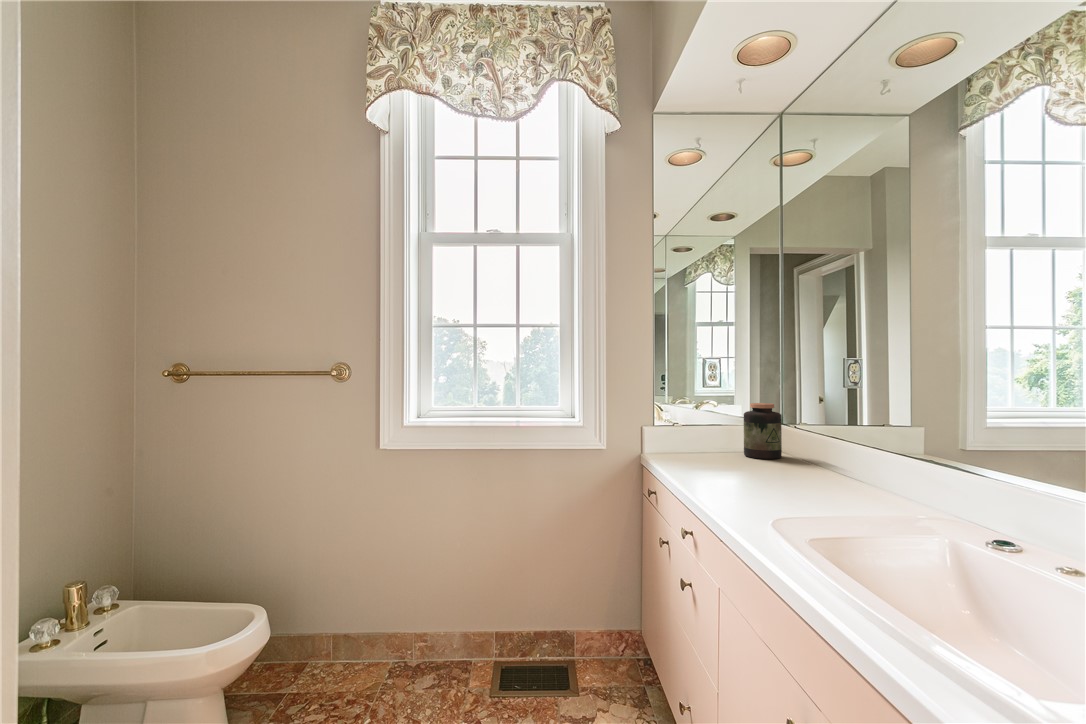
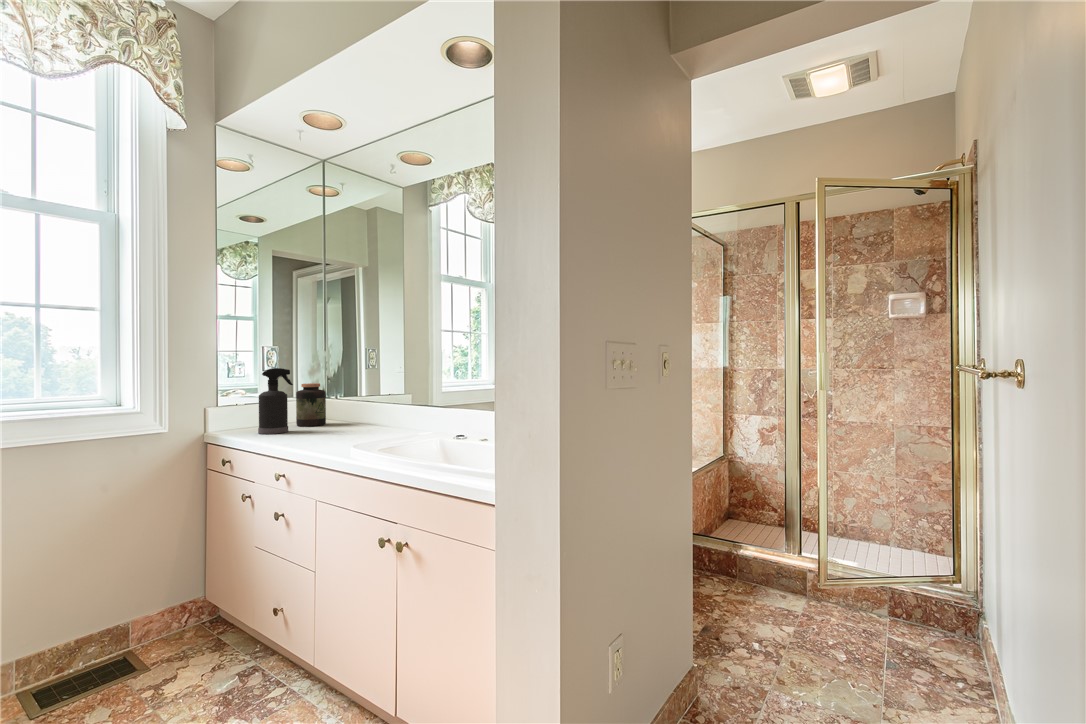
spray bottle: none [692,384,731,465] -> present [258,368,293,434]

